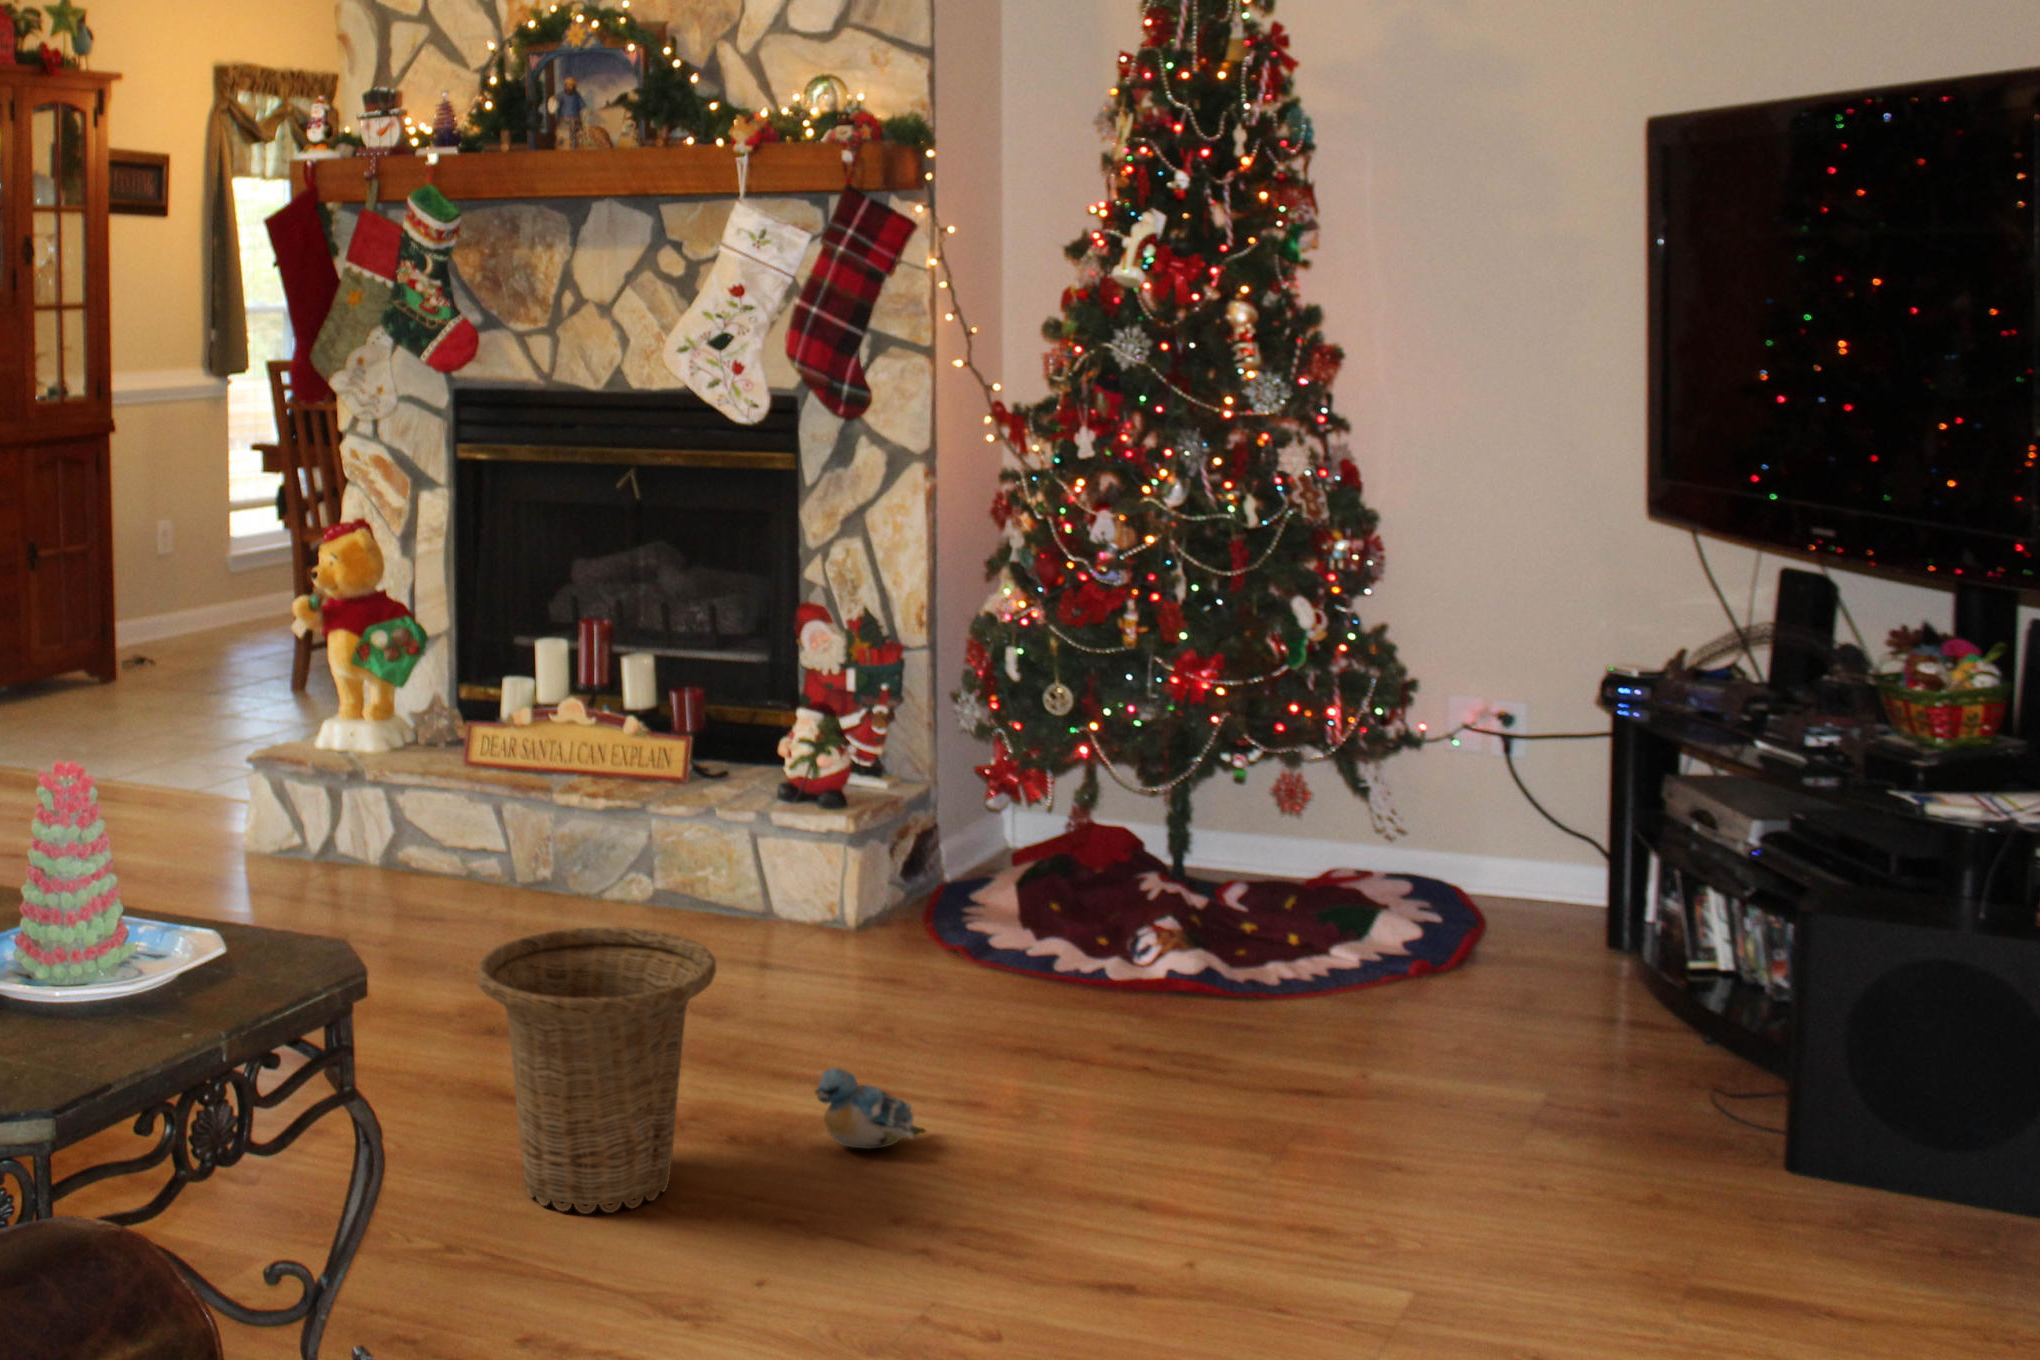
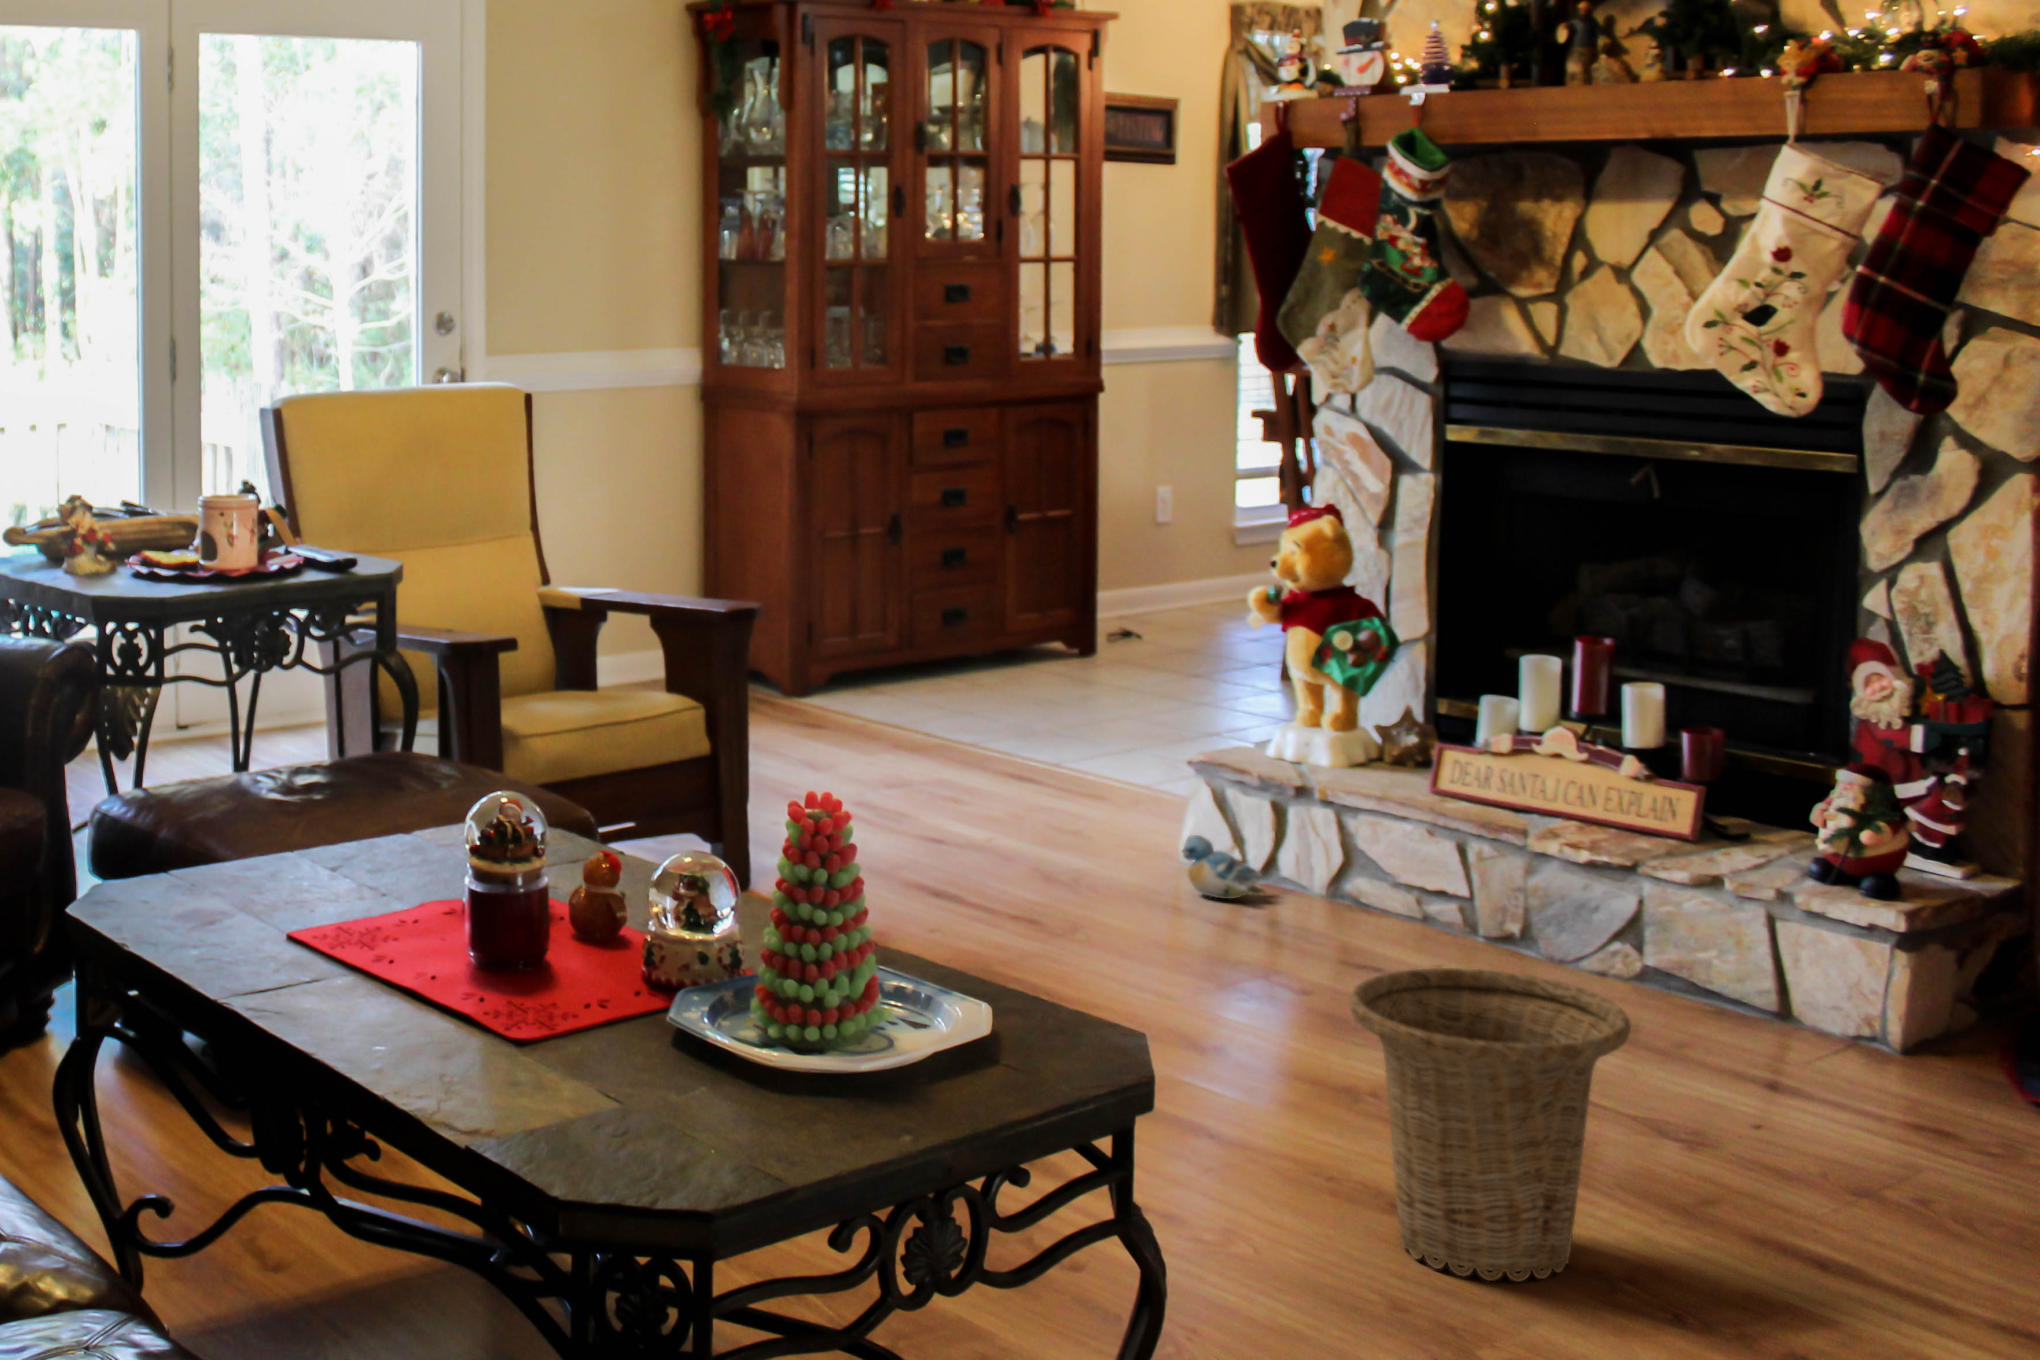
plush toy: present [815,1068,926,1149] -> present [1182,835,1264,899]

